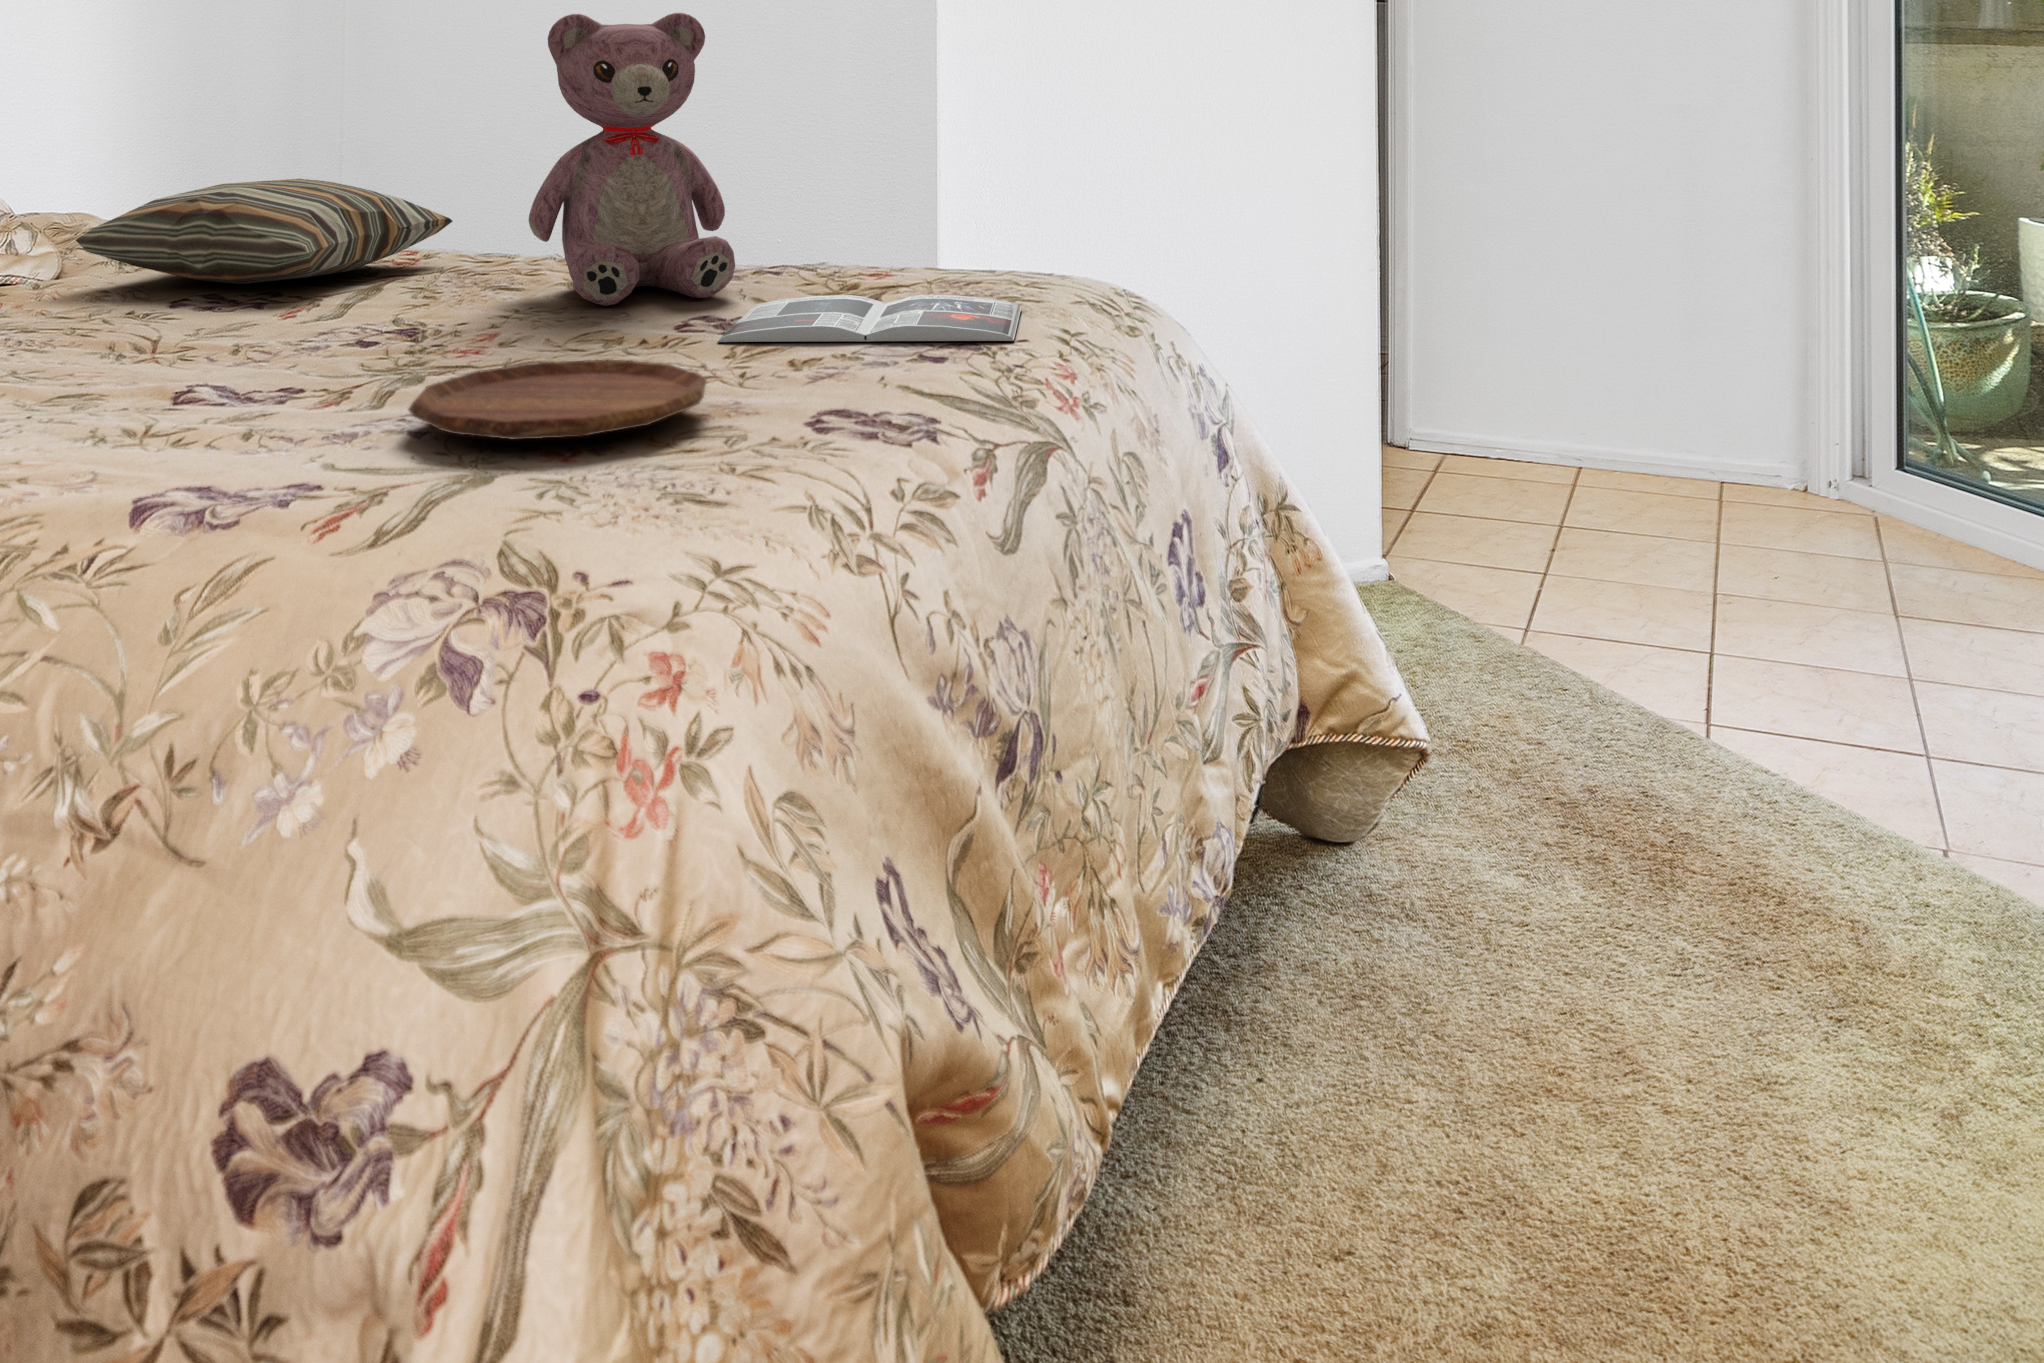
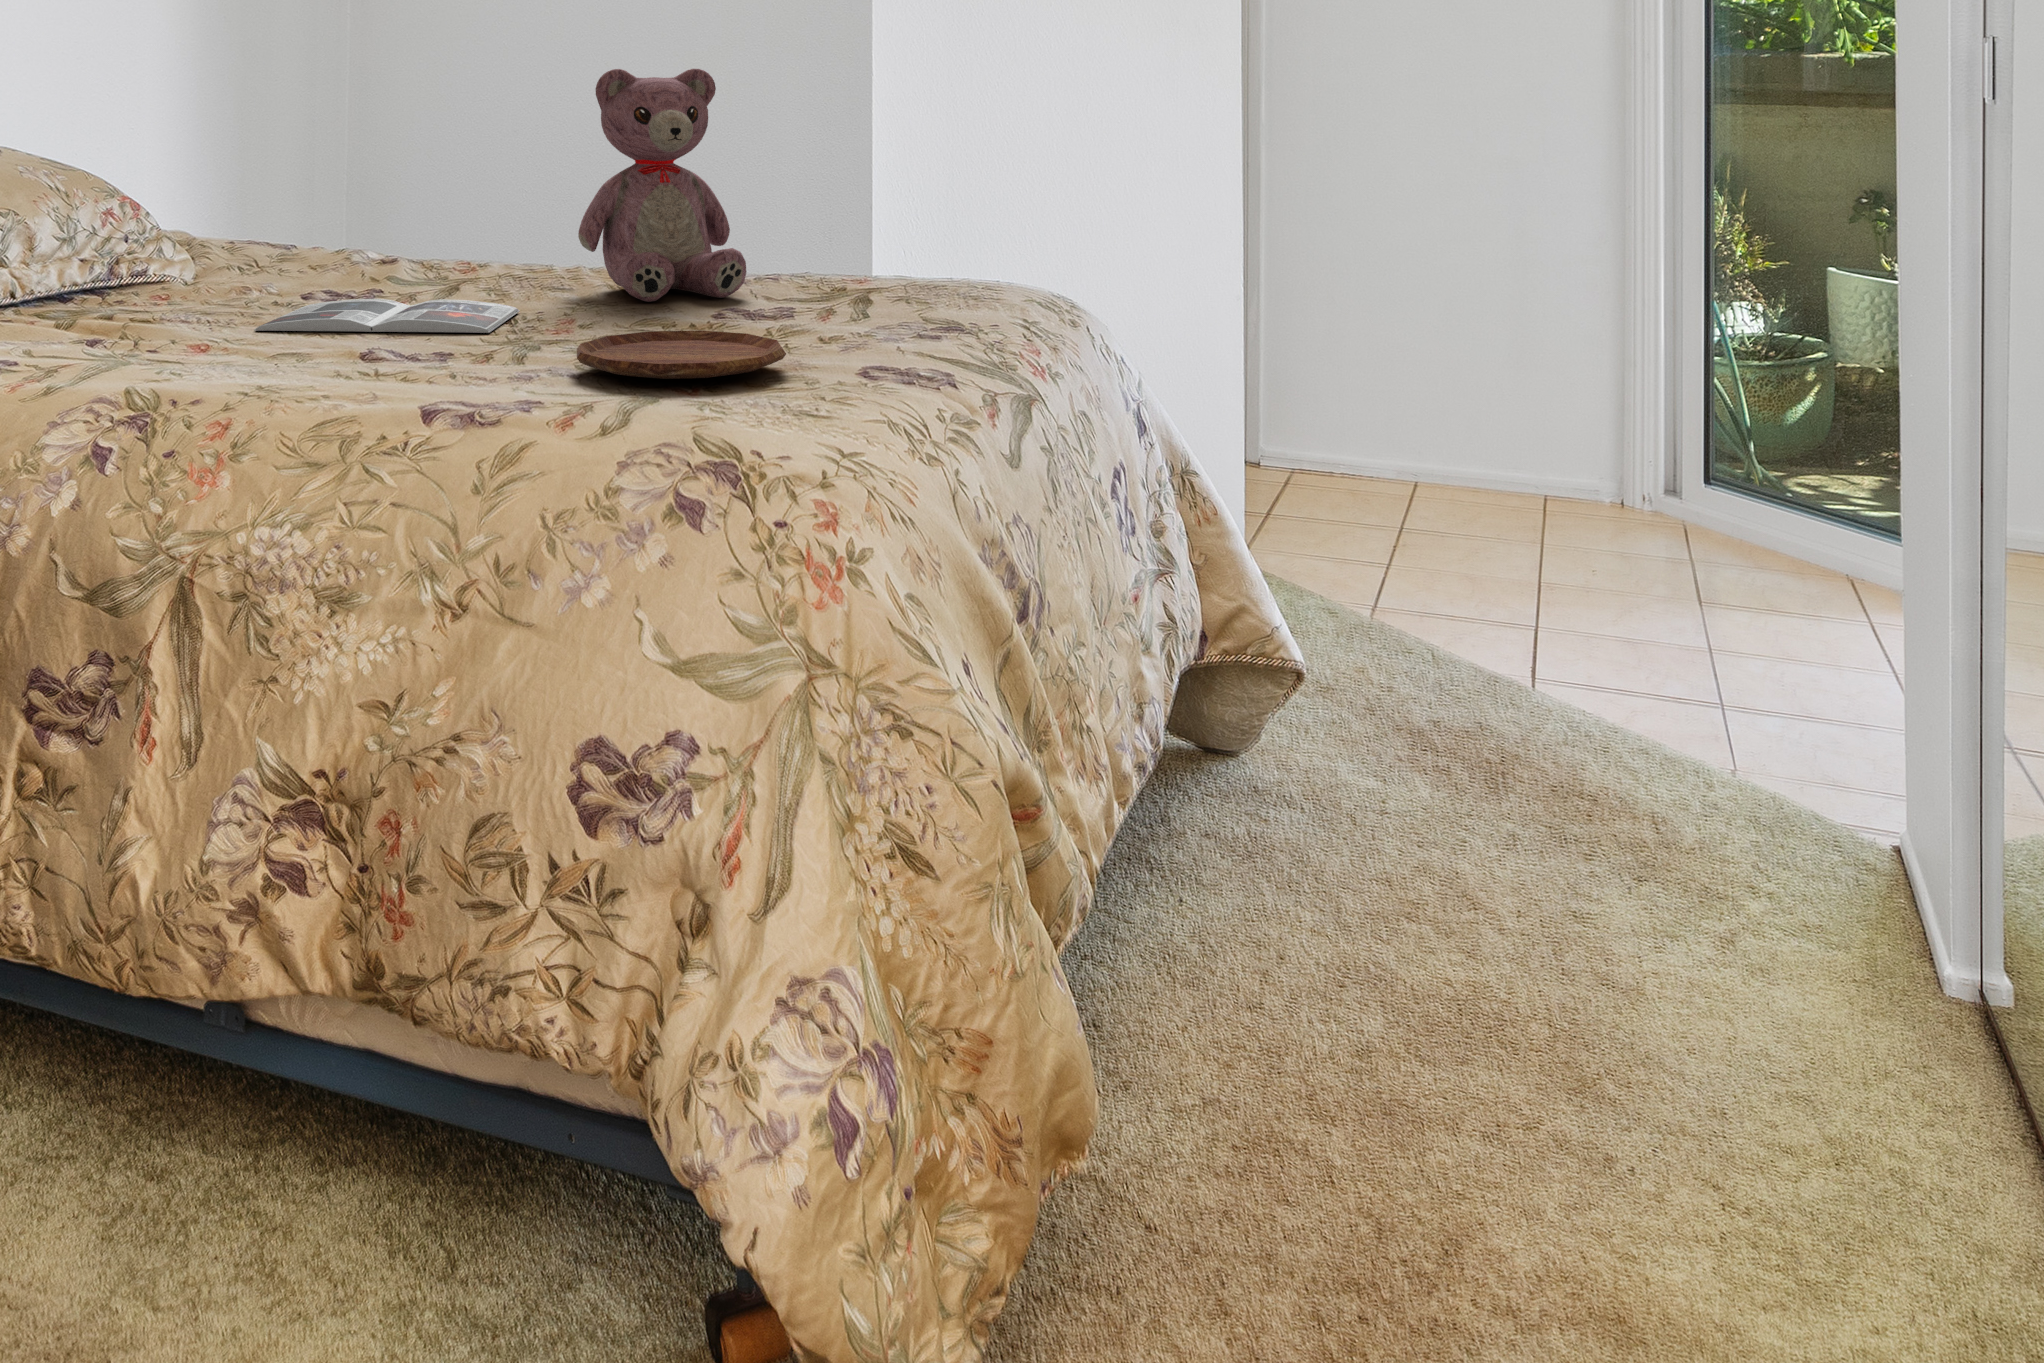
pillow: present [76,179,453,284] -> none [217,201,496,284]
magazine: present [717,295,1021,342] -> present [254,299,520,333]

